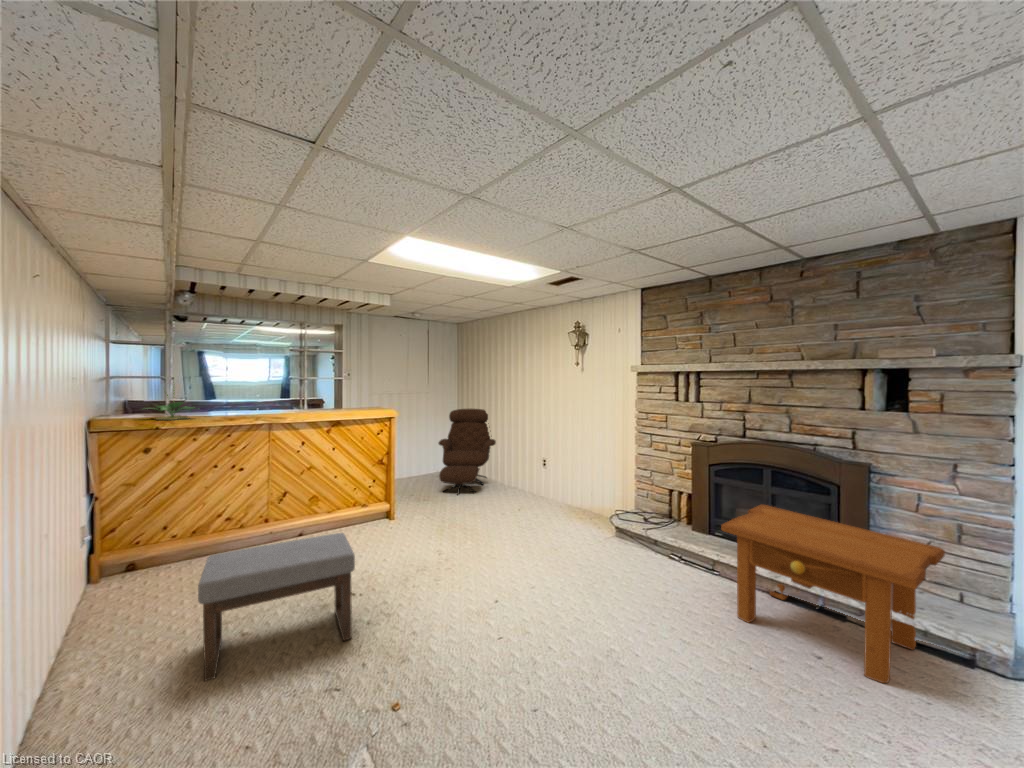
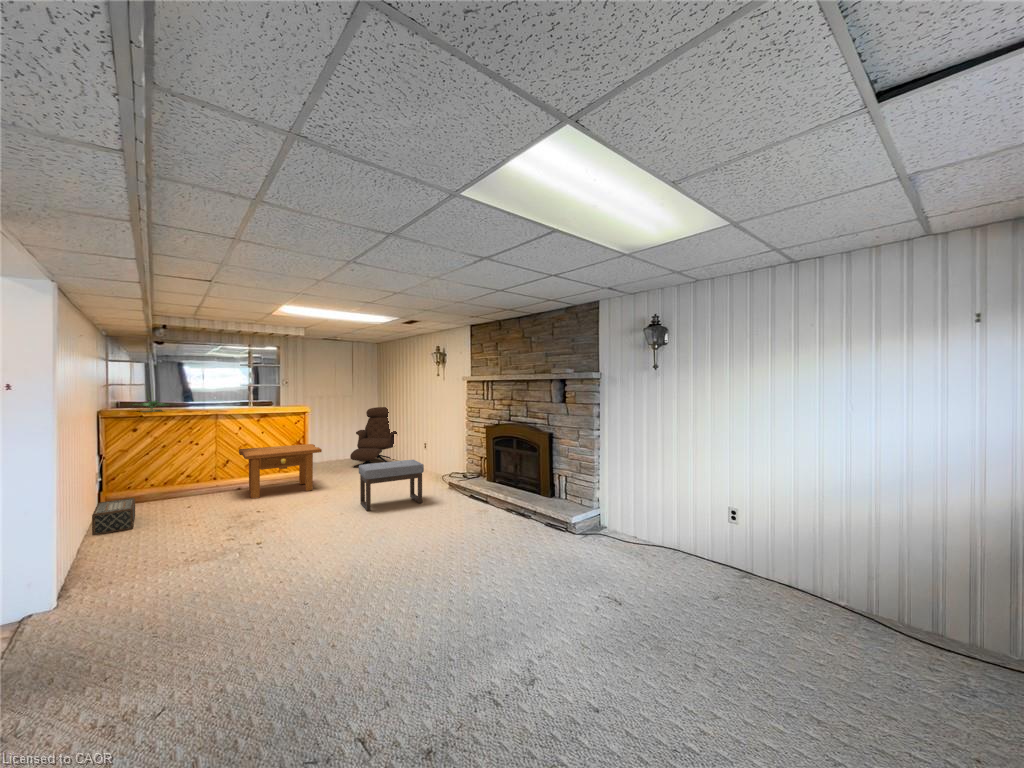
side table: present [721,505,945,683] -> present [239,444,322,498]
ottoman: present [198,533,355,681] -> present [359,460,424,511]
woven basket: none [63,574,147,669] -> present [92,498,135,535]

